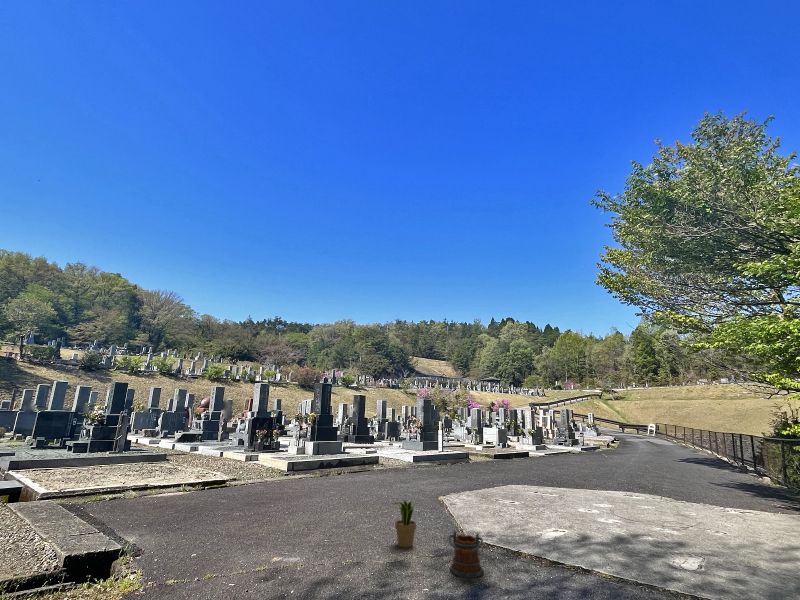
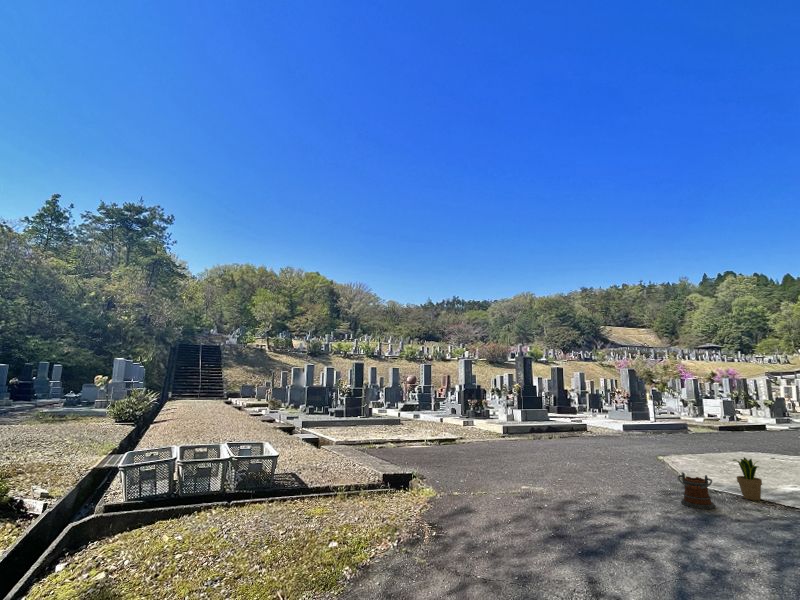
potted plant: present [394,500,417,548] -> present [733,457,762,500]

